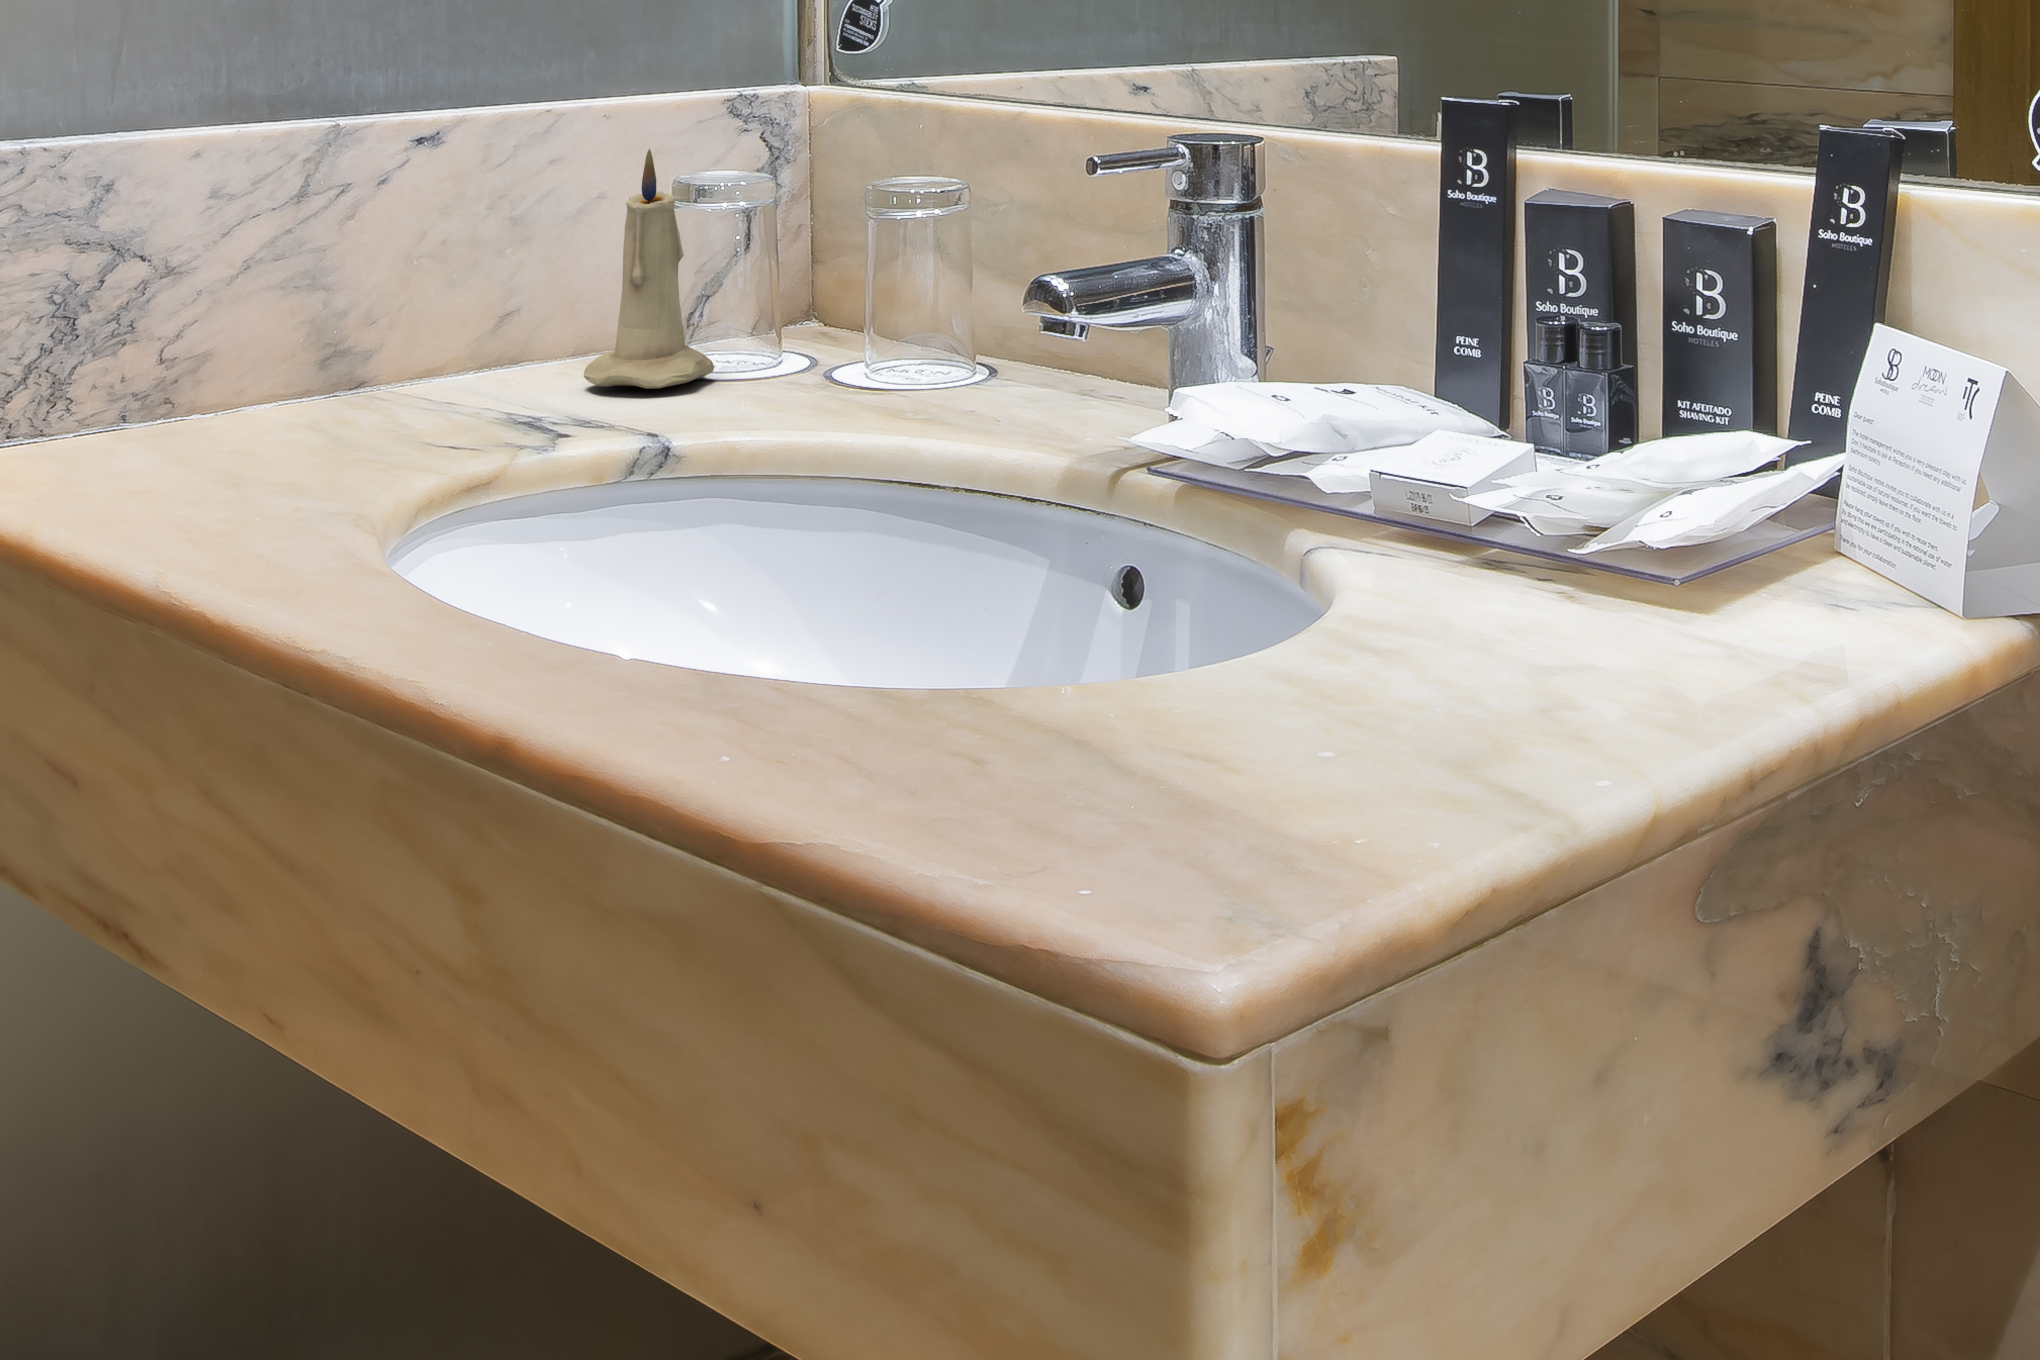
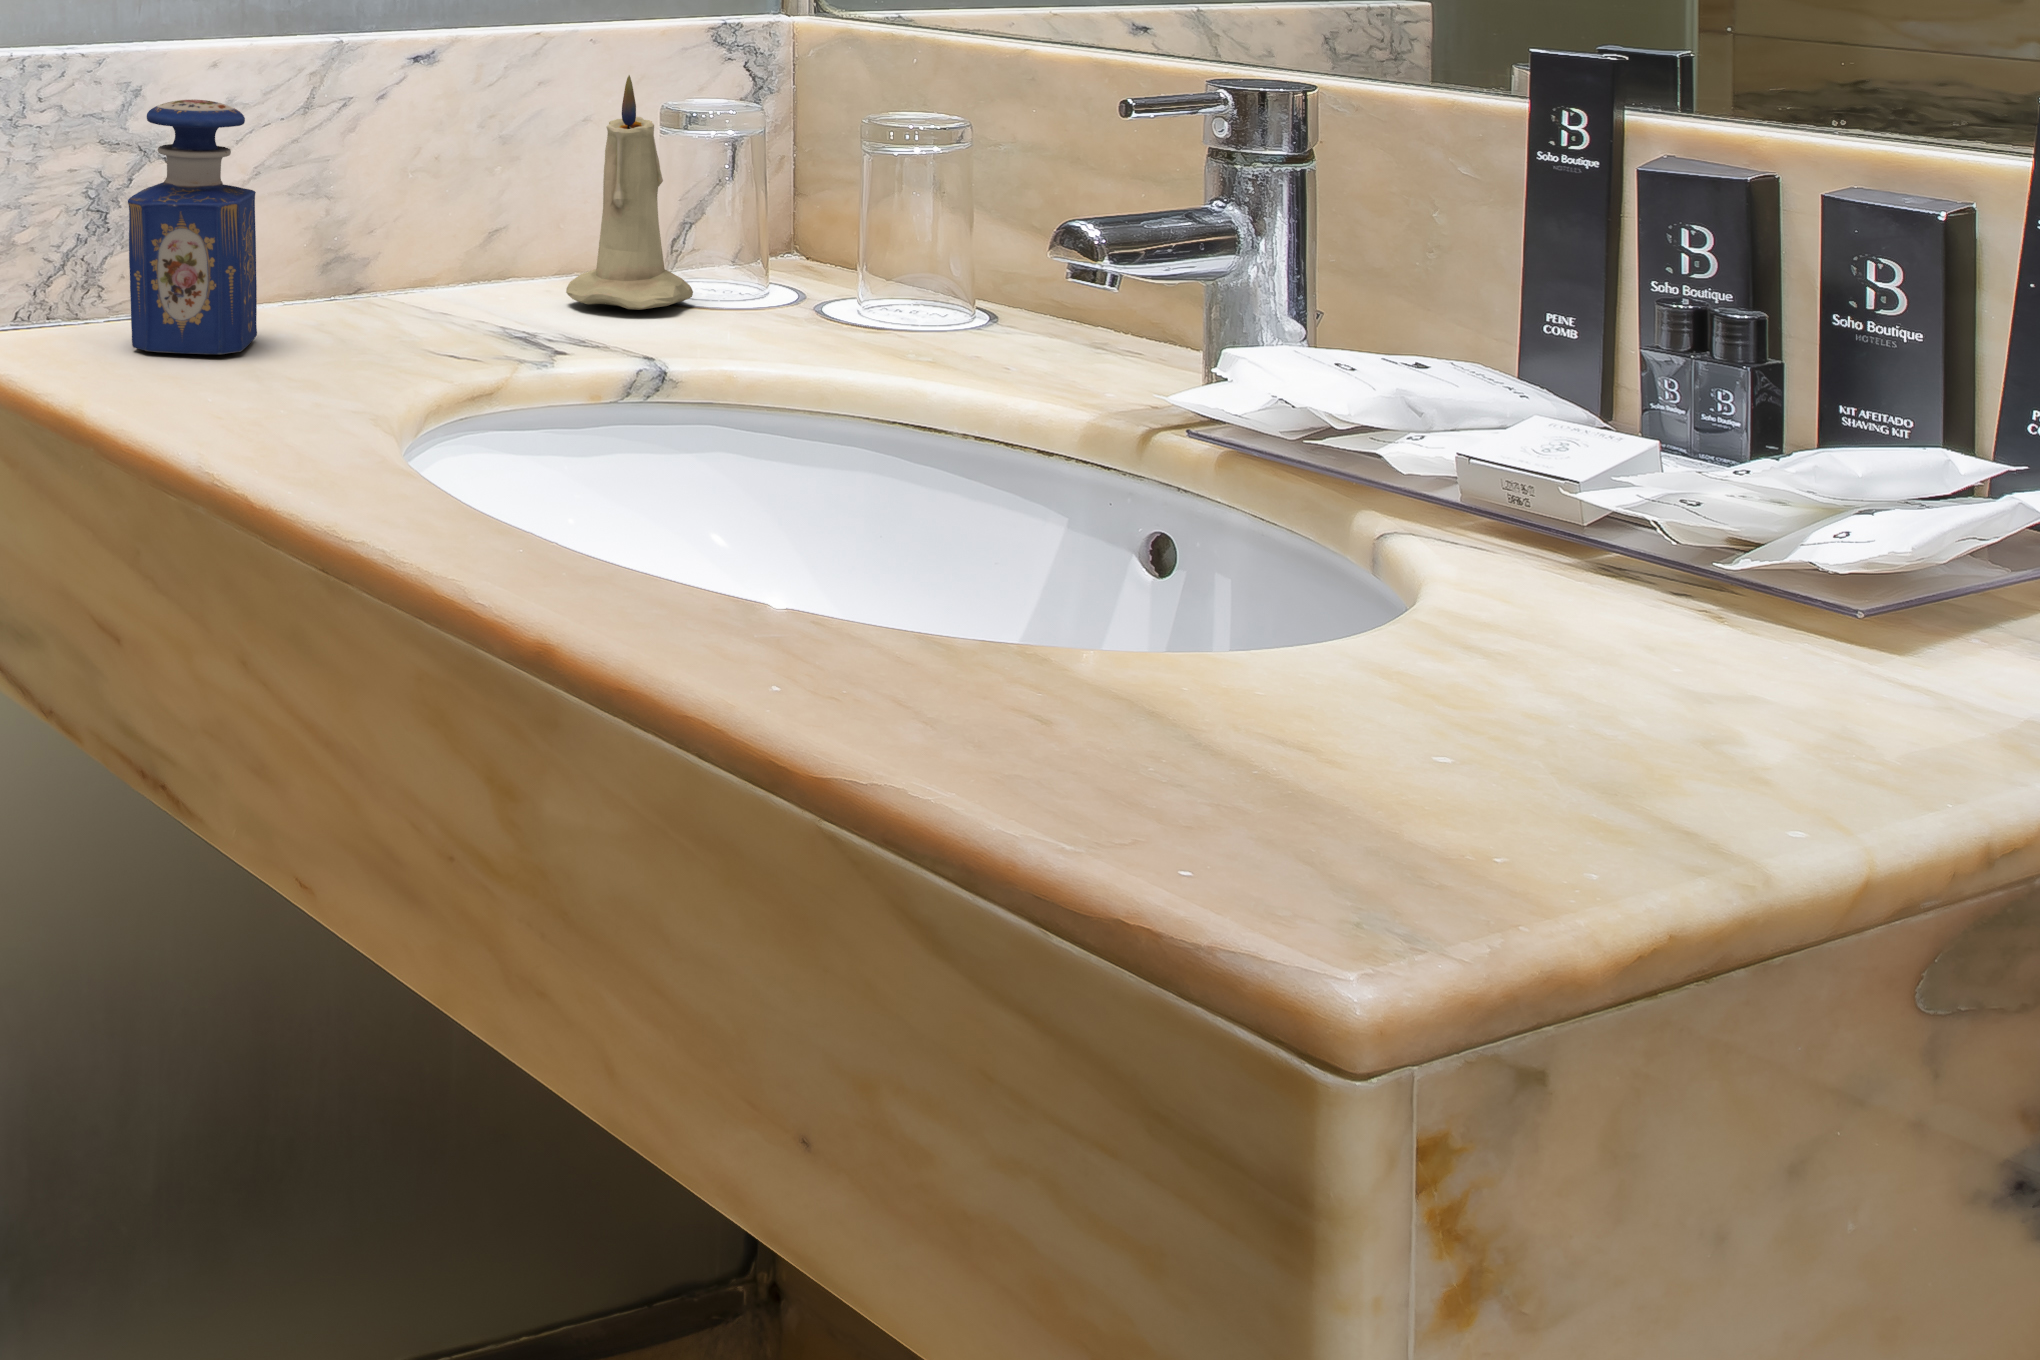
perfume bottle: none [74,190,232,474] -> present [128,99,257,354]

